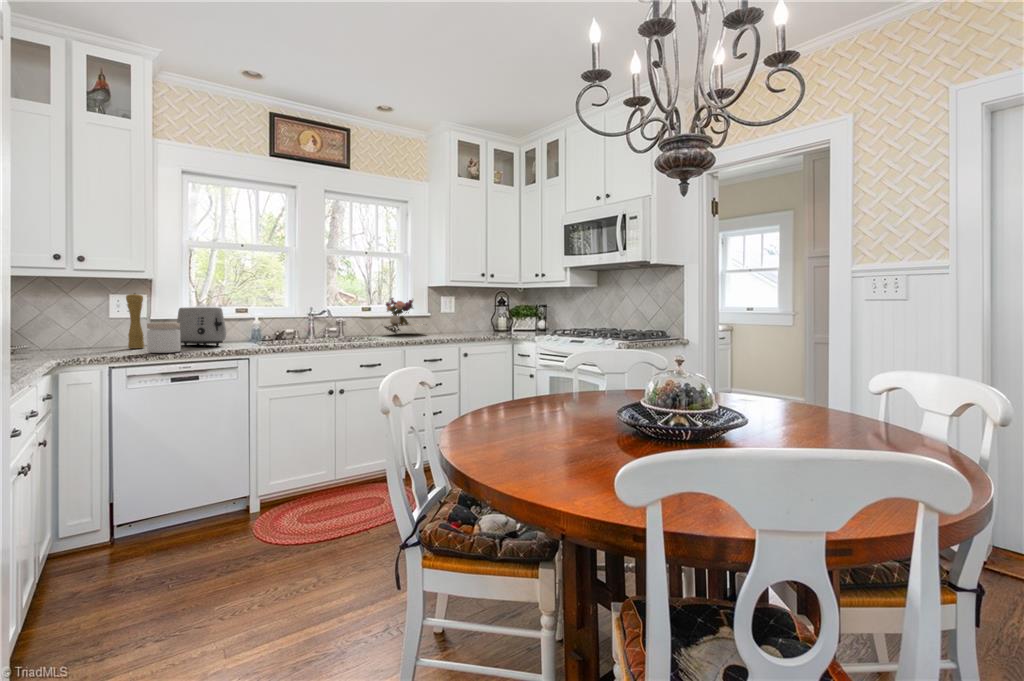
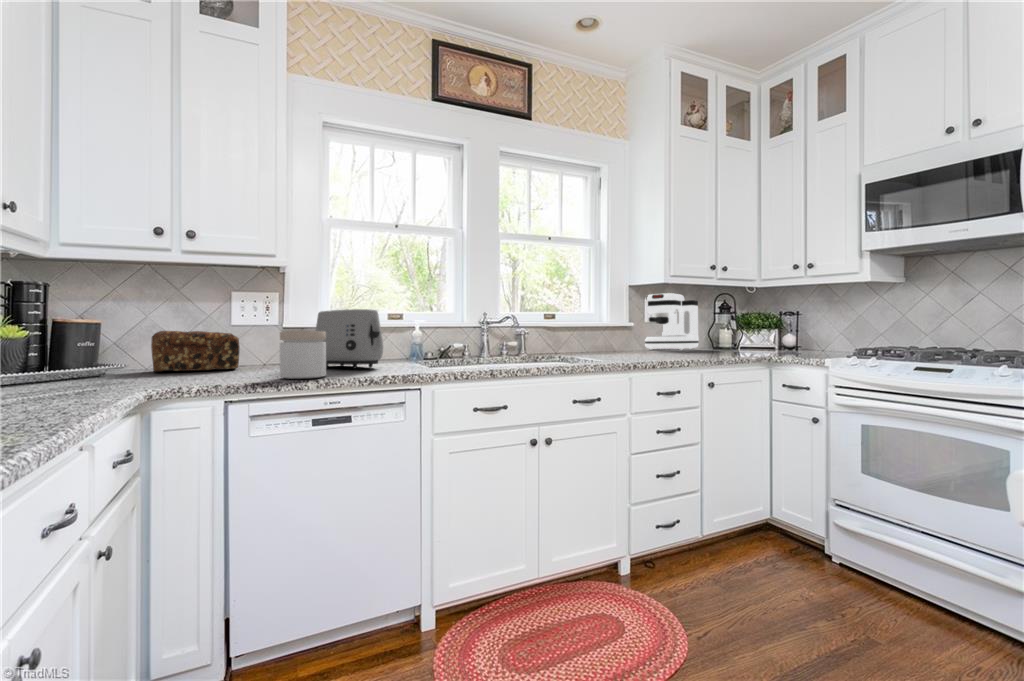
pepper mill: present [126,293,144,349] -> none [250,289,273,371]
coffee maker: none [441,293,480,332] -> present [645,293,699,350]
flower arrangement: present [382,298,420,333] -> none [571,299,636,353]
bread loaf: none [52,321,119,349] -> present [151,331,239,372]

